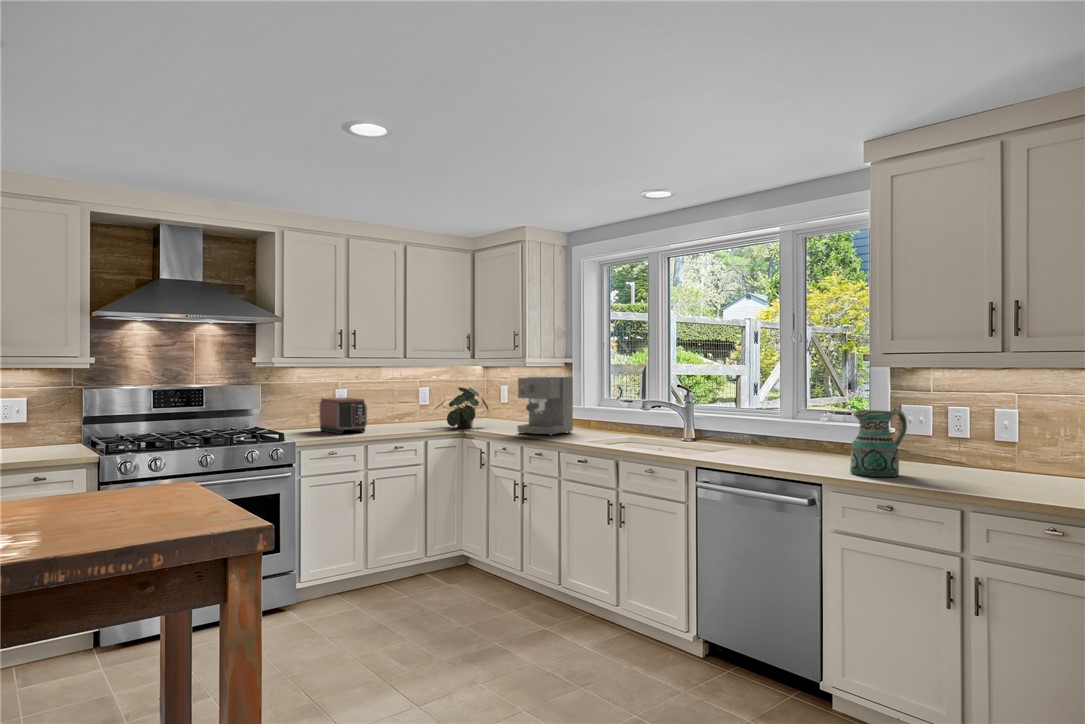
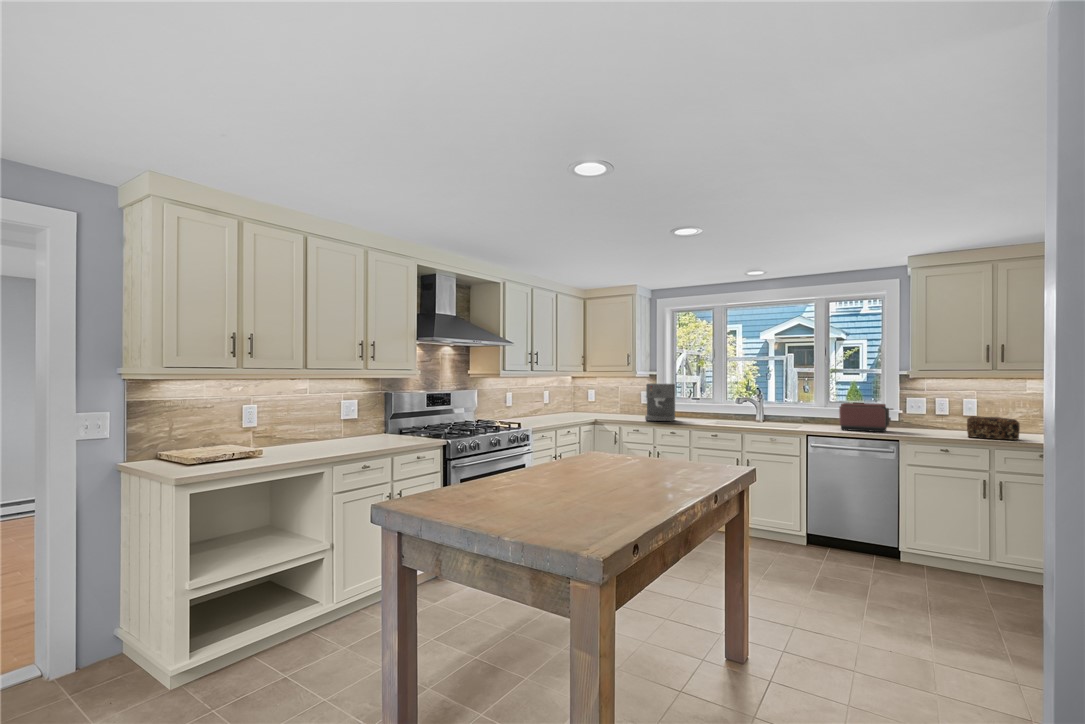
potted plant: present [434,388,488,428] -> none [572,391,608,419]
toaster: present [320,398,367,434] -> present [839,403,893,432]
ceramic pitcher: present [850,409,907,477] -> none [908,400,936,436]
bread loaf: none [940,443,1048,495] -> present [967,416,1020,440]

